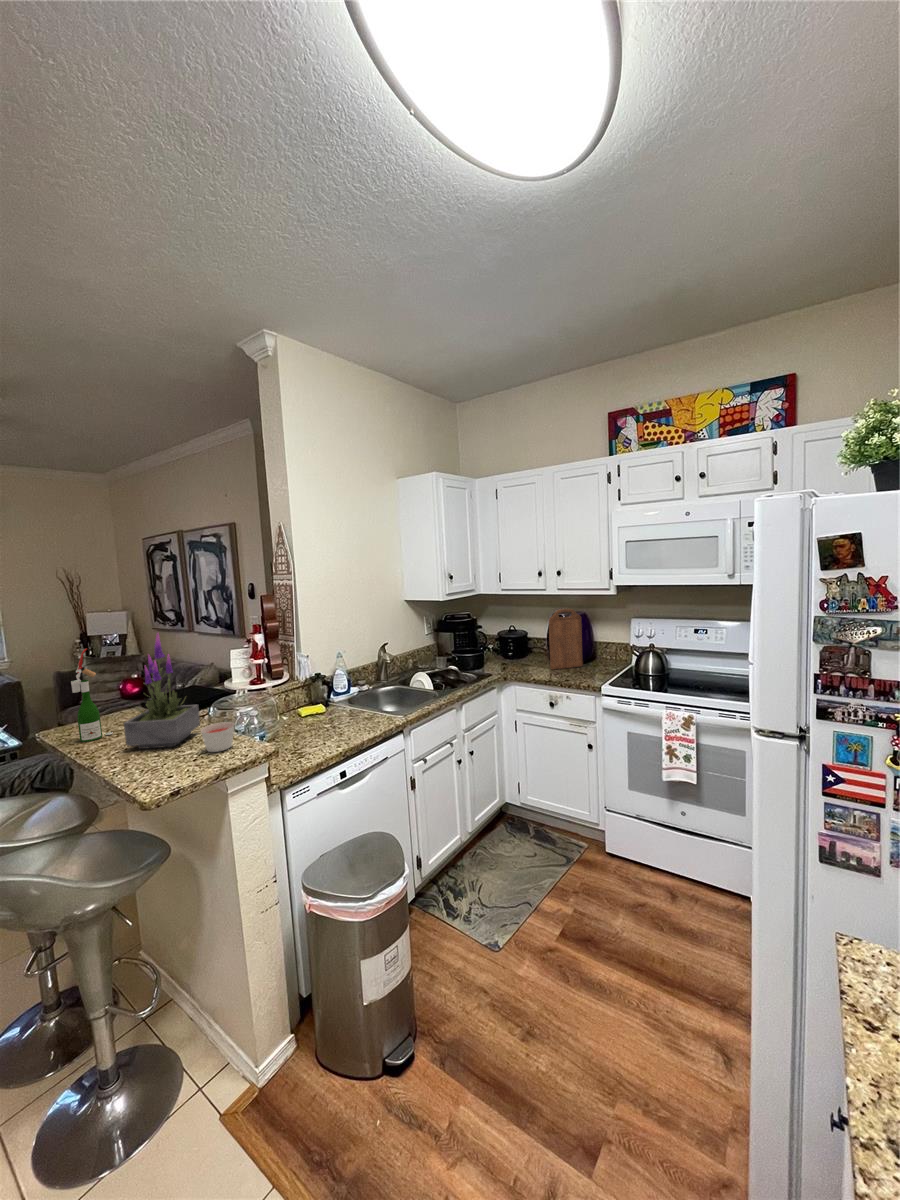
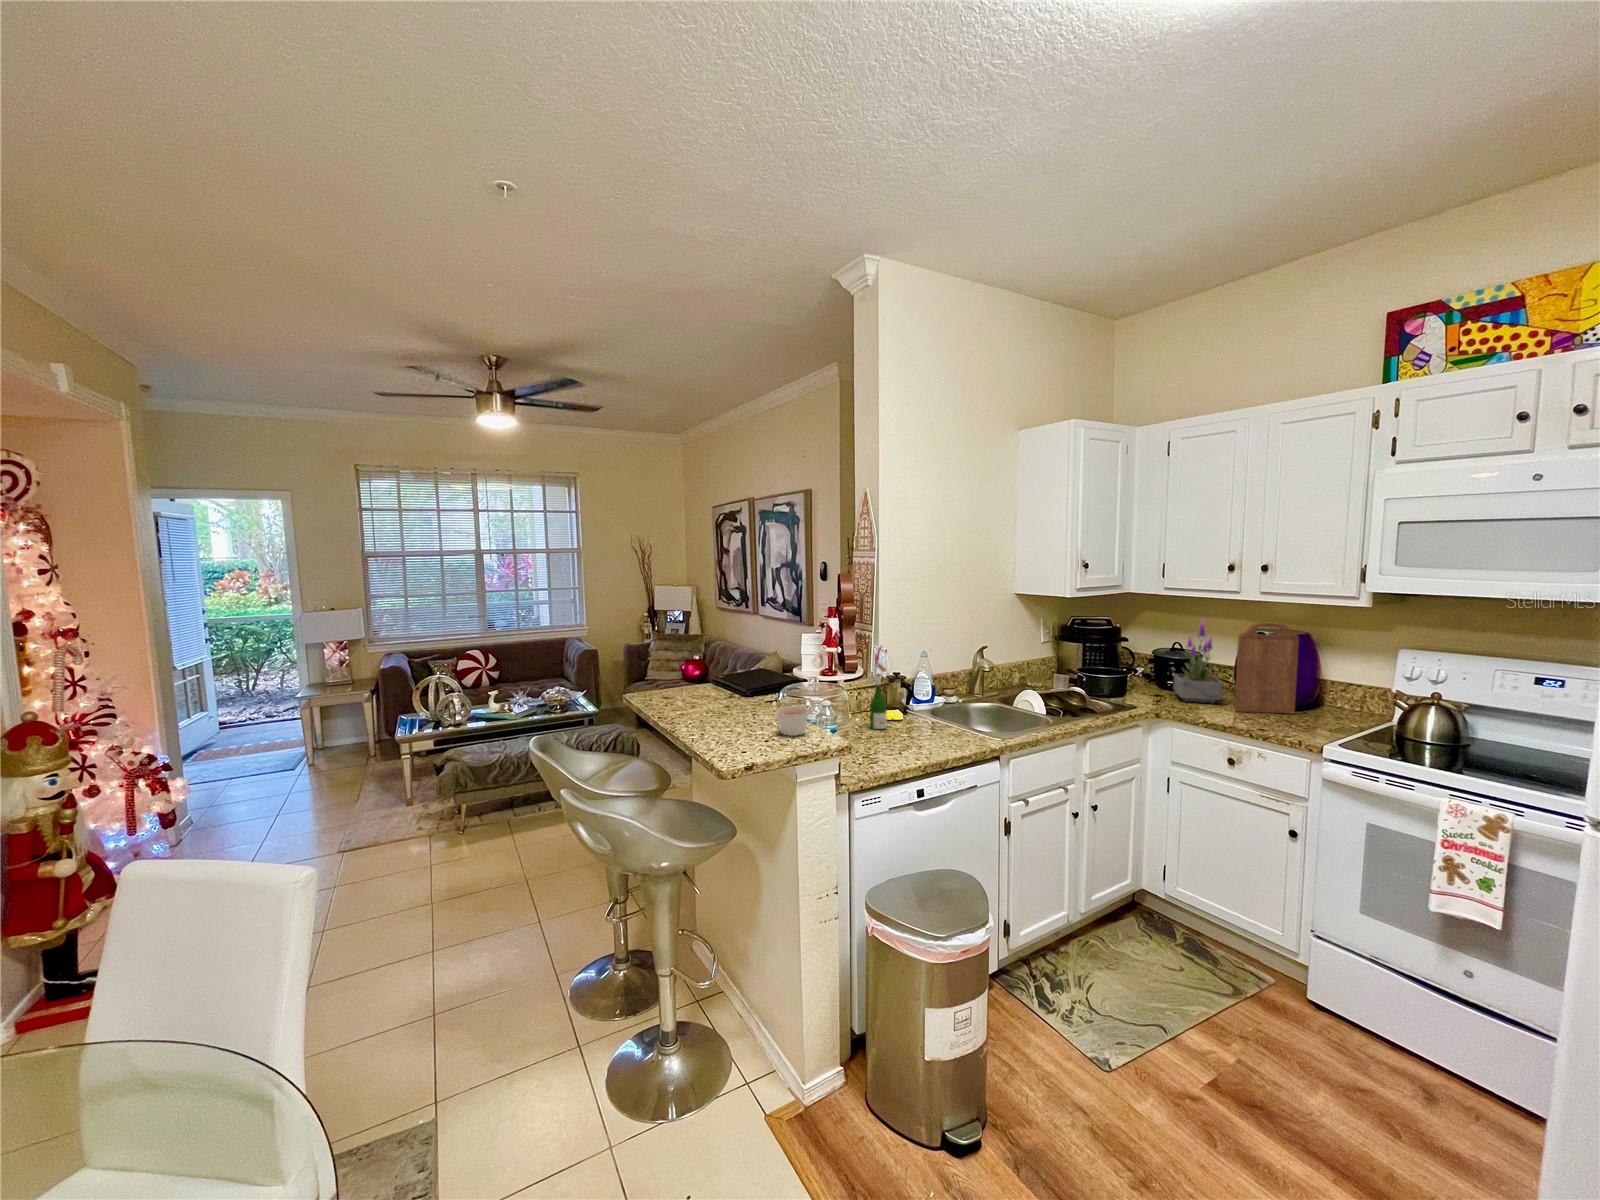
potted plant: present [124,633,200,749] -> present [1173,619,1223,703]
wine bottle: present [71,648,113,742] -> present [867,646,892,730]

